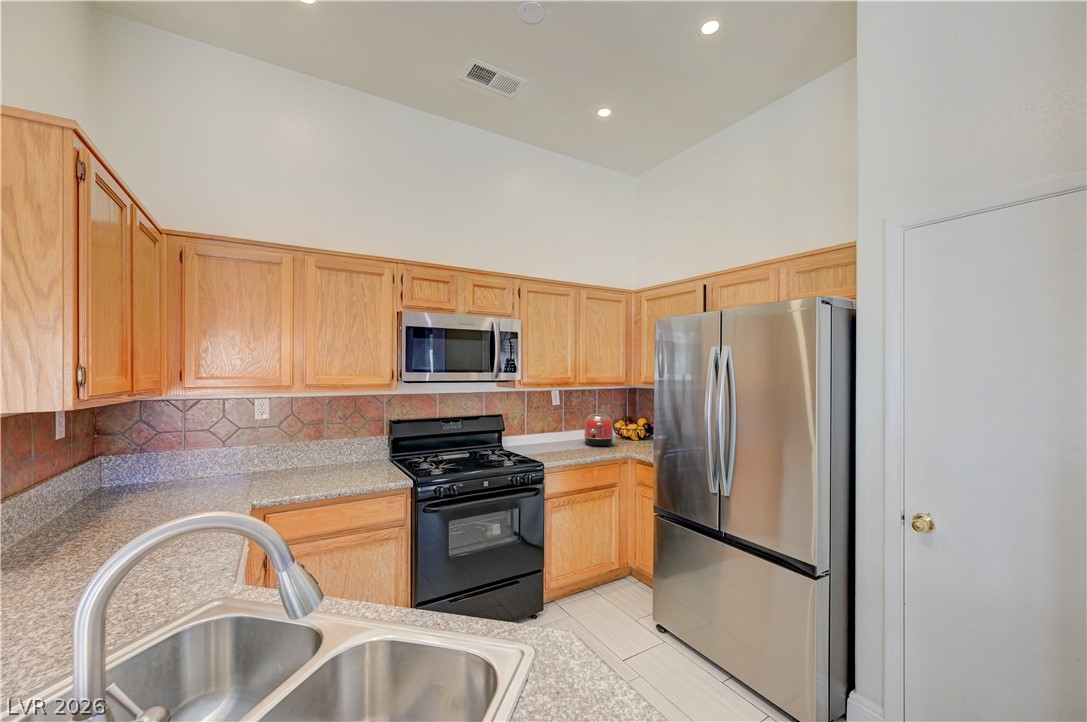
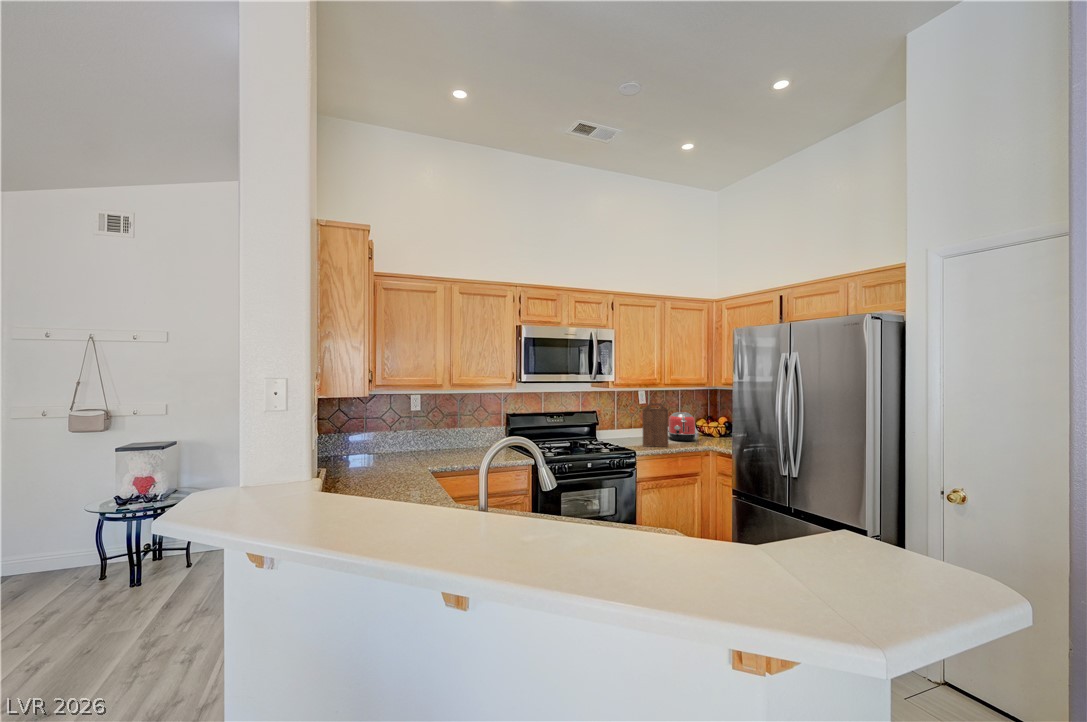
cutting board: none [553,405,582,455] -> present [643,403,668,447]

